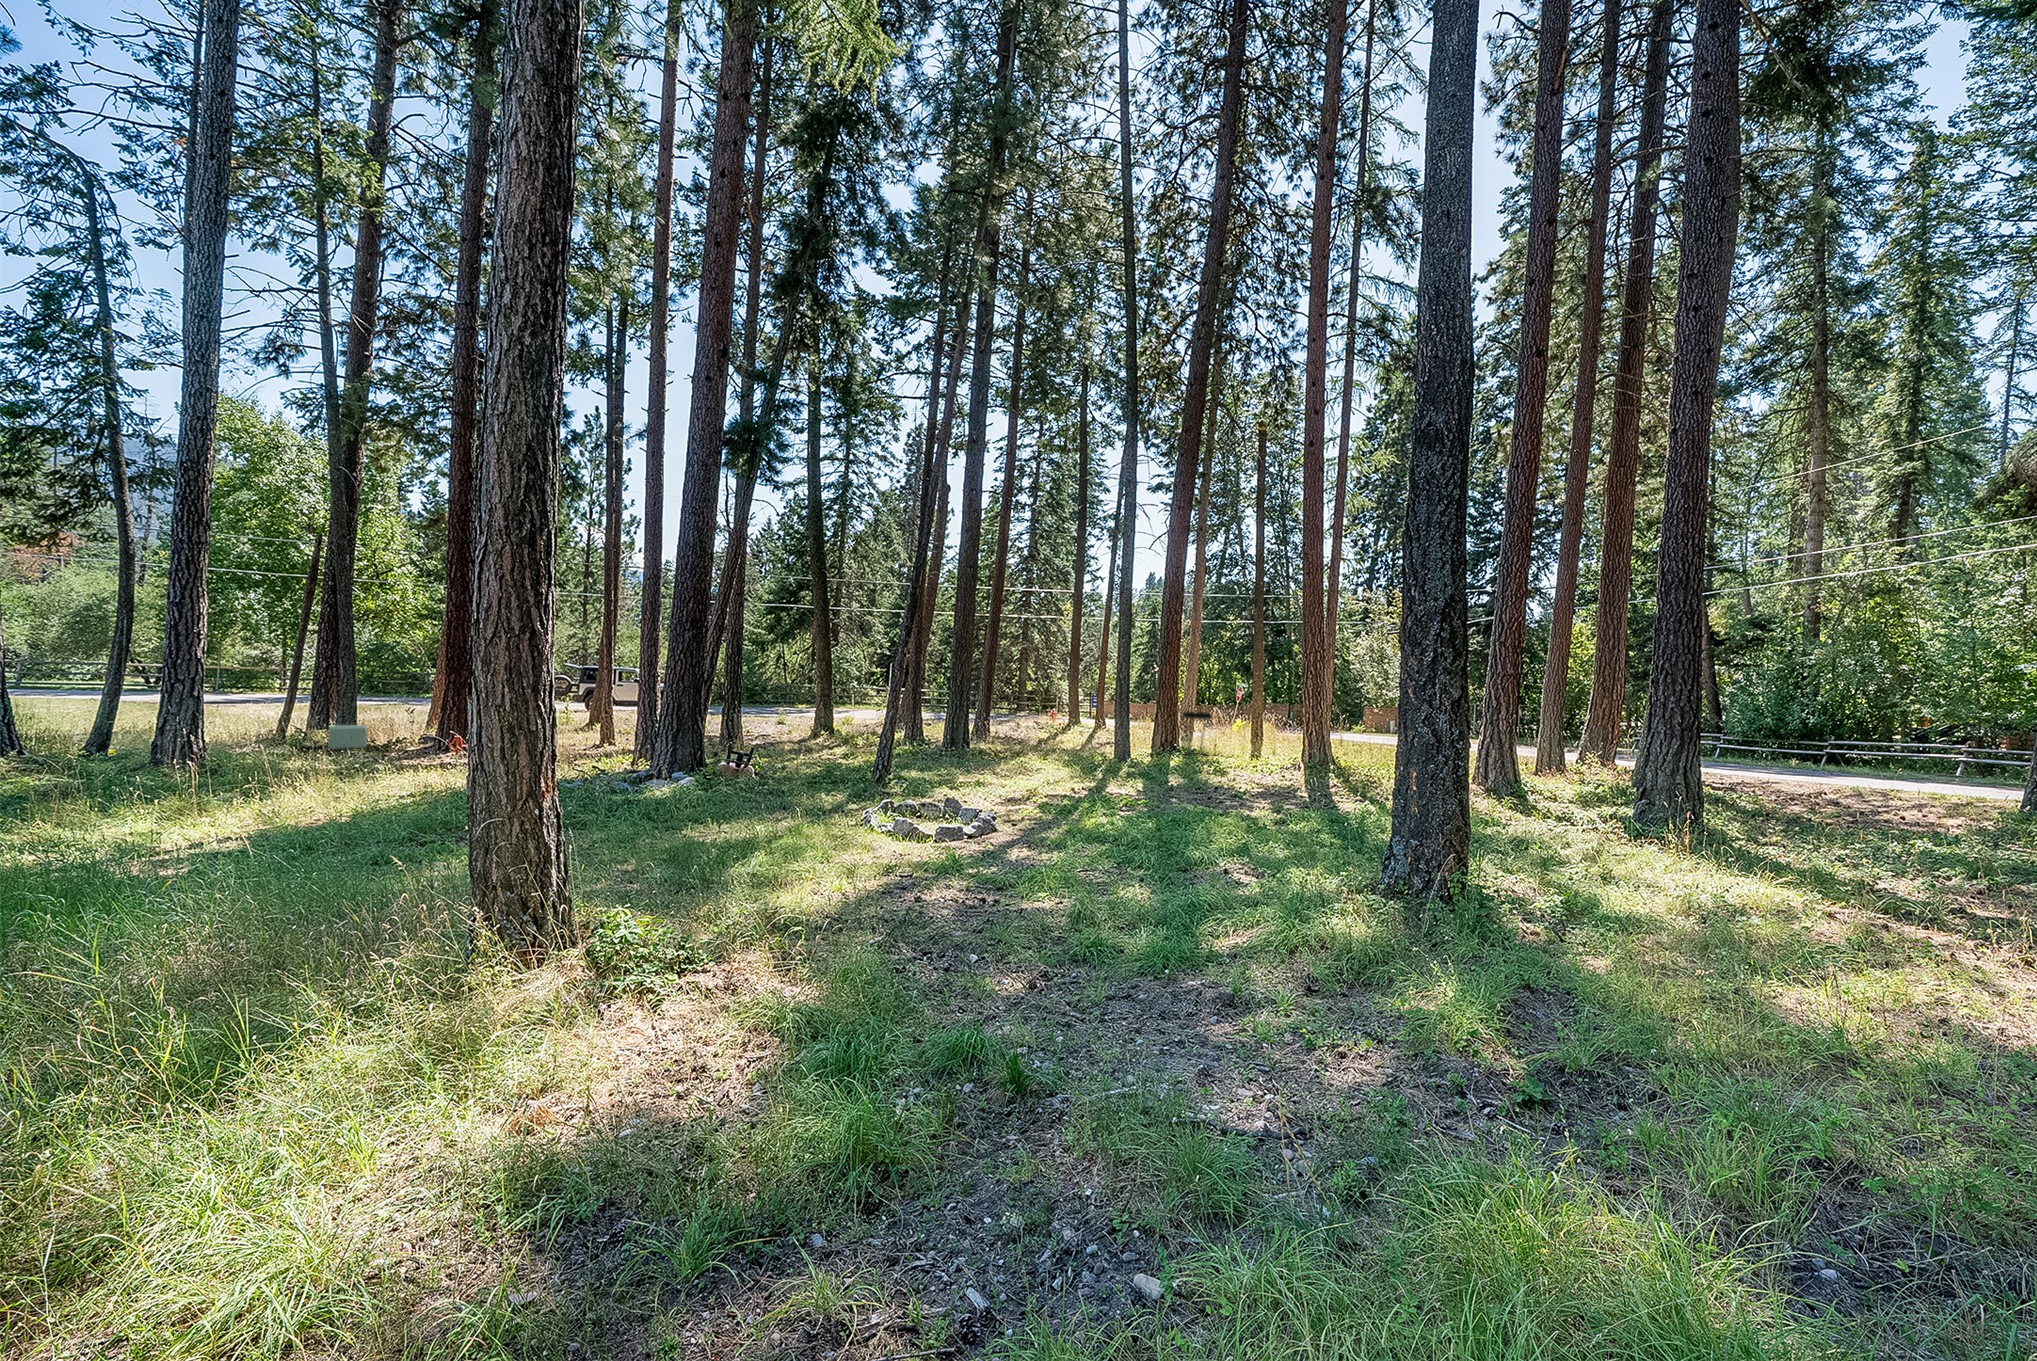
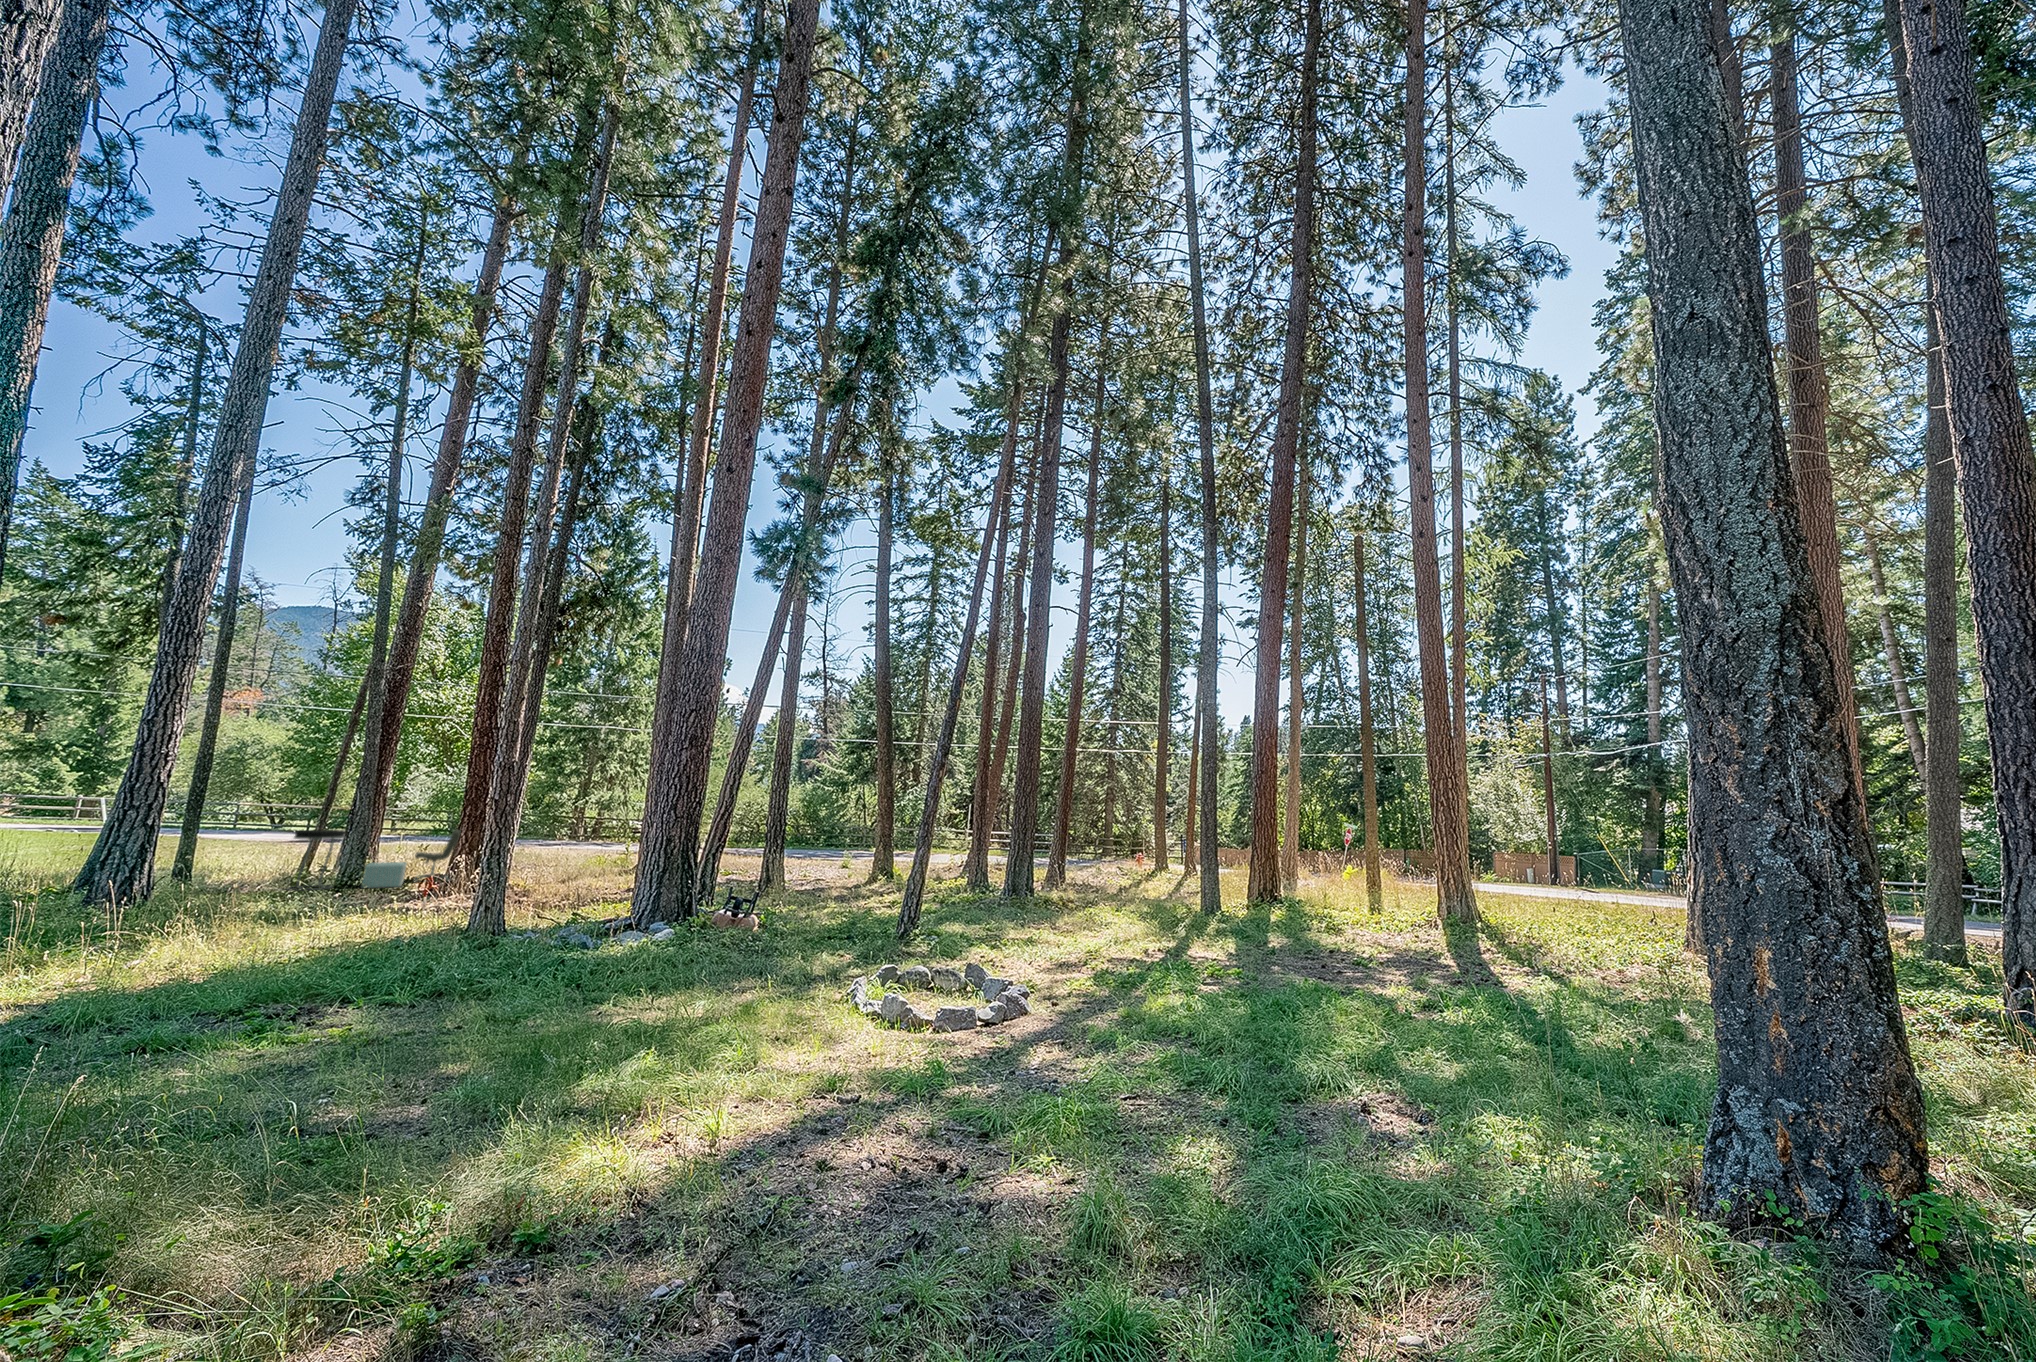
chair: none [369,694,413,744] -> present [413,830,461,882]
stool: present [1183,712,1211,756] -> present [287,830,346,891]

